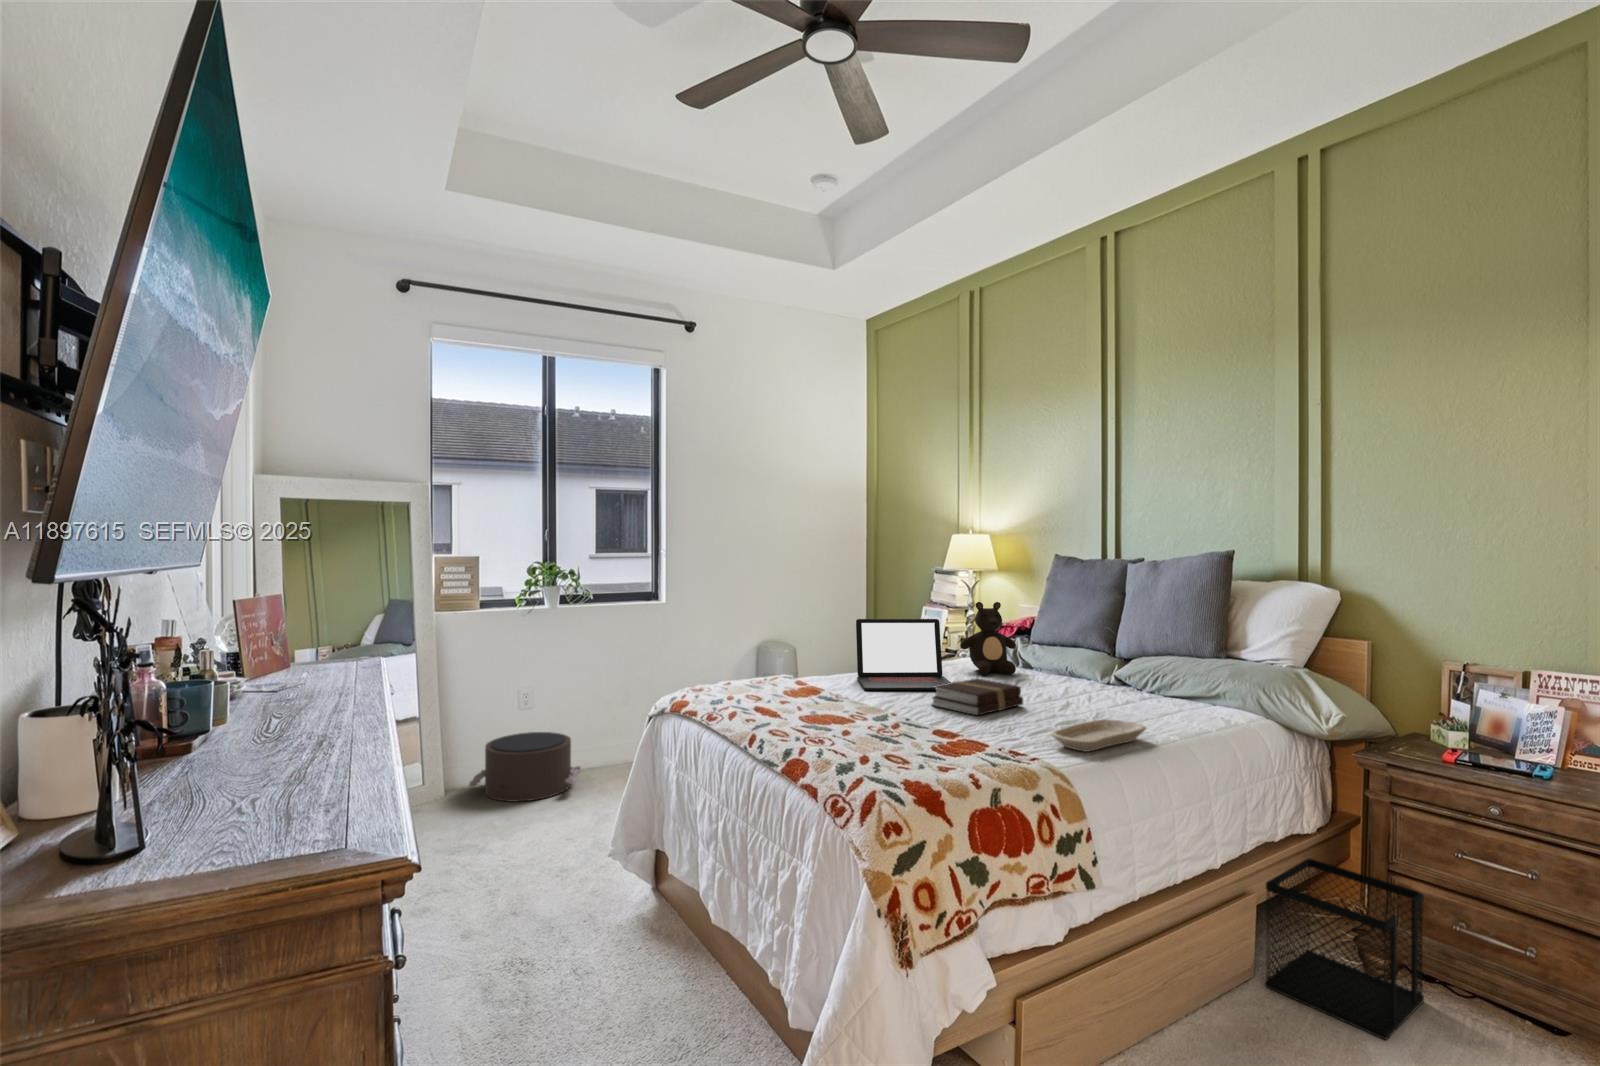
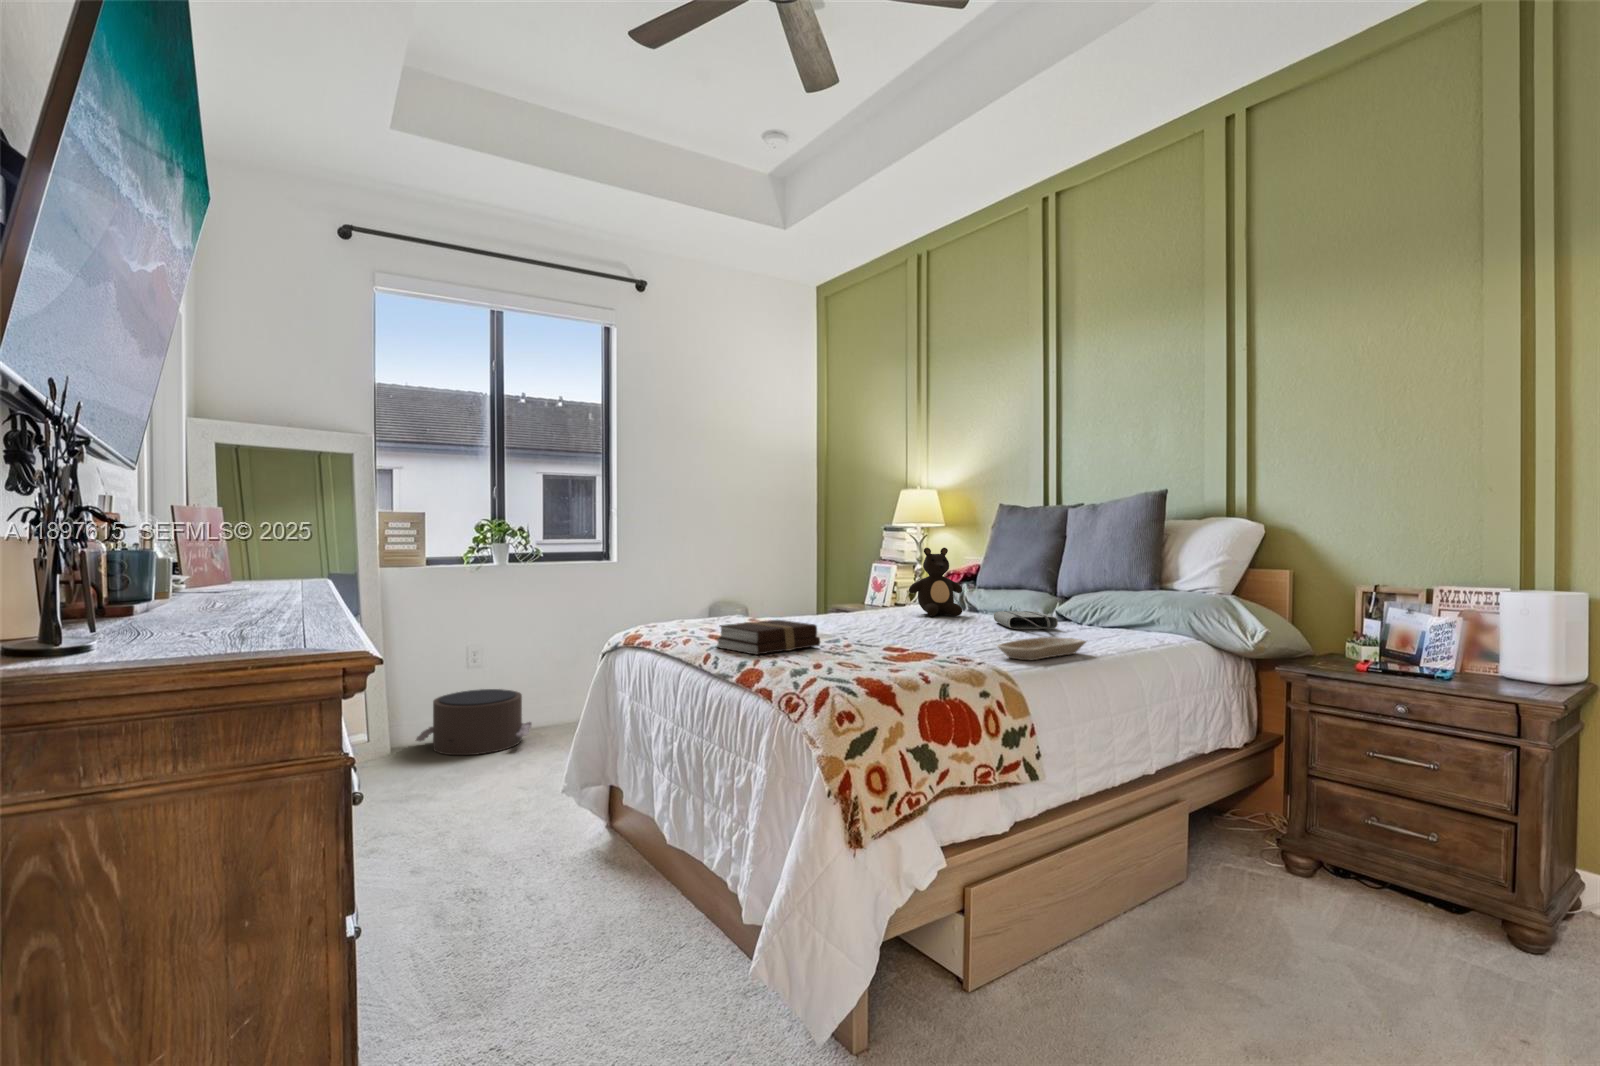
laptop: present [856,619,951,690] -> none [808,561,906,626]
tote bag: none [1049,673,1116,701] -> present [994,611,1058,631]
book: present [932,678,1023,715] -> present [717,620,820,655]
wastebasket: present [1265,858,1424,1040] -> none [1196,768,1340,923]

